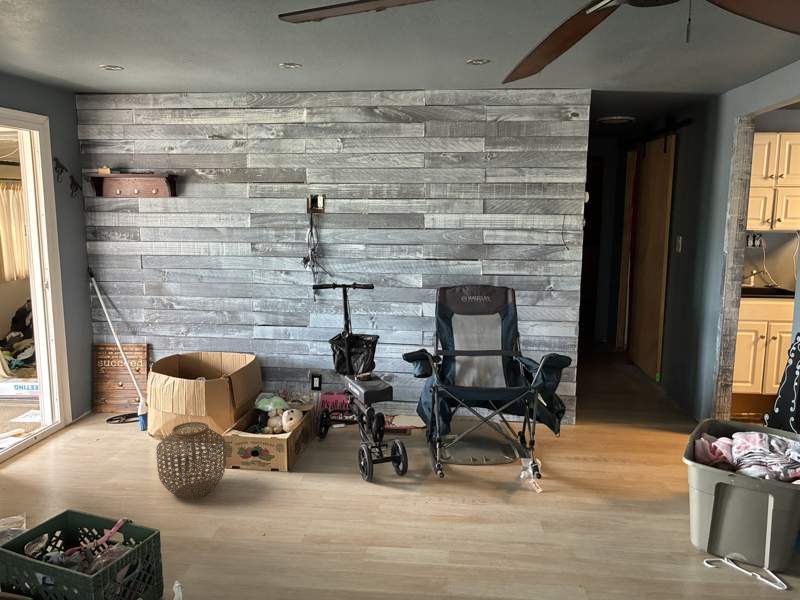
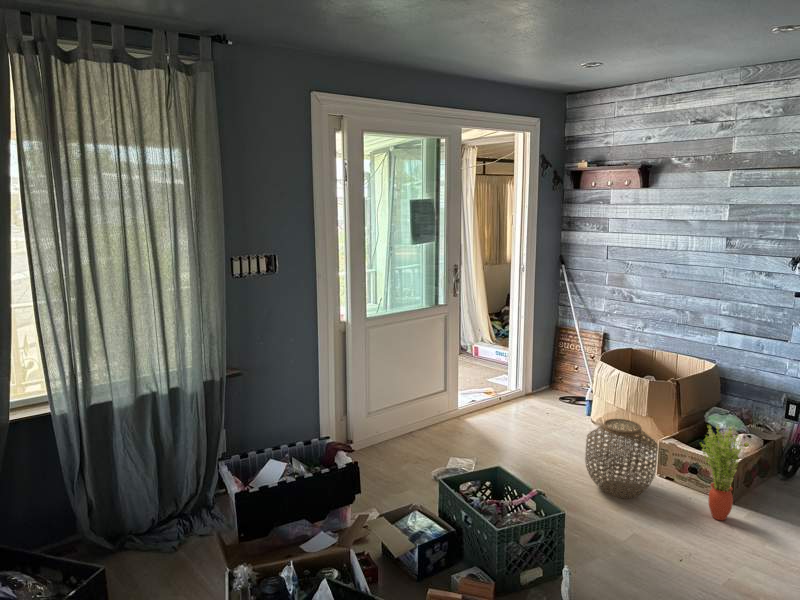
potted plant: none [261,405,298,488] -> present [701,425,748,520]

